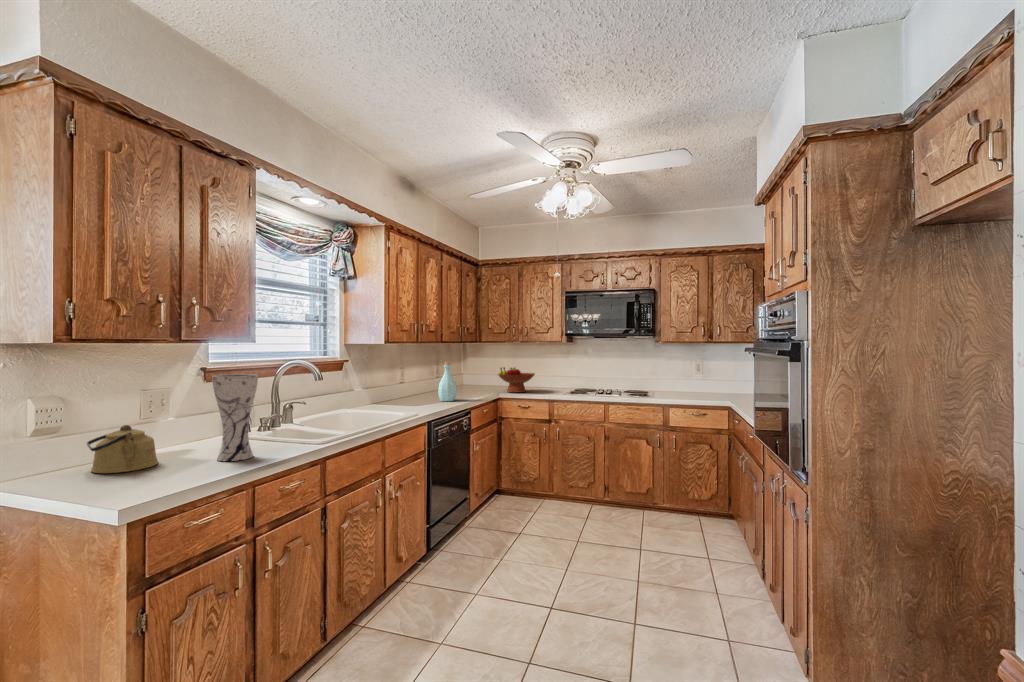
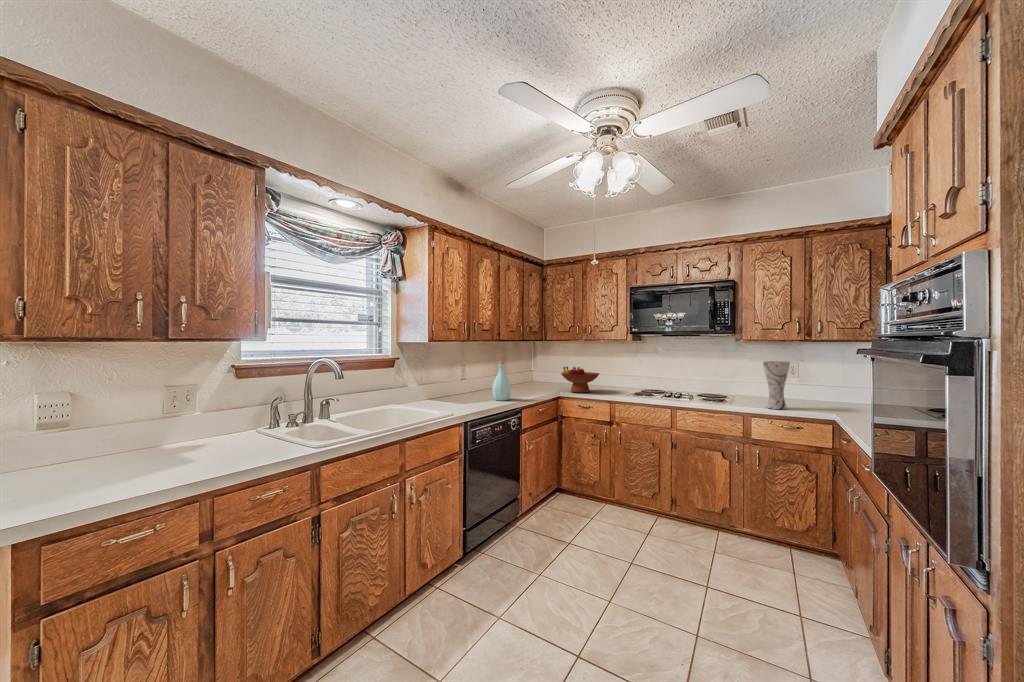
vase: present [212,374,258,461] -> present [763,361,790,409]
kettle: present [87,425,158,473] -> none [67,423,147,472]

